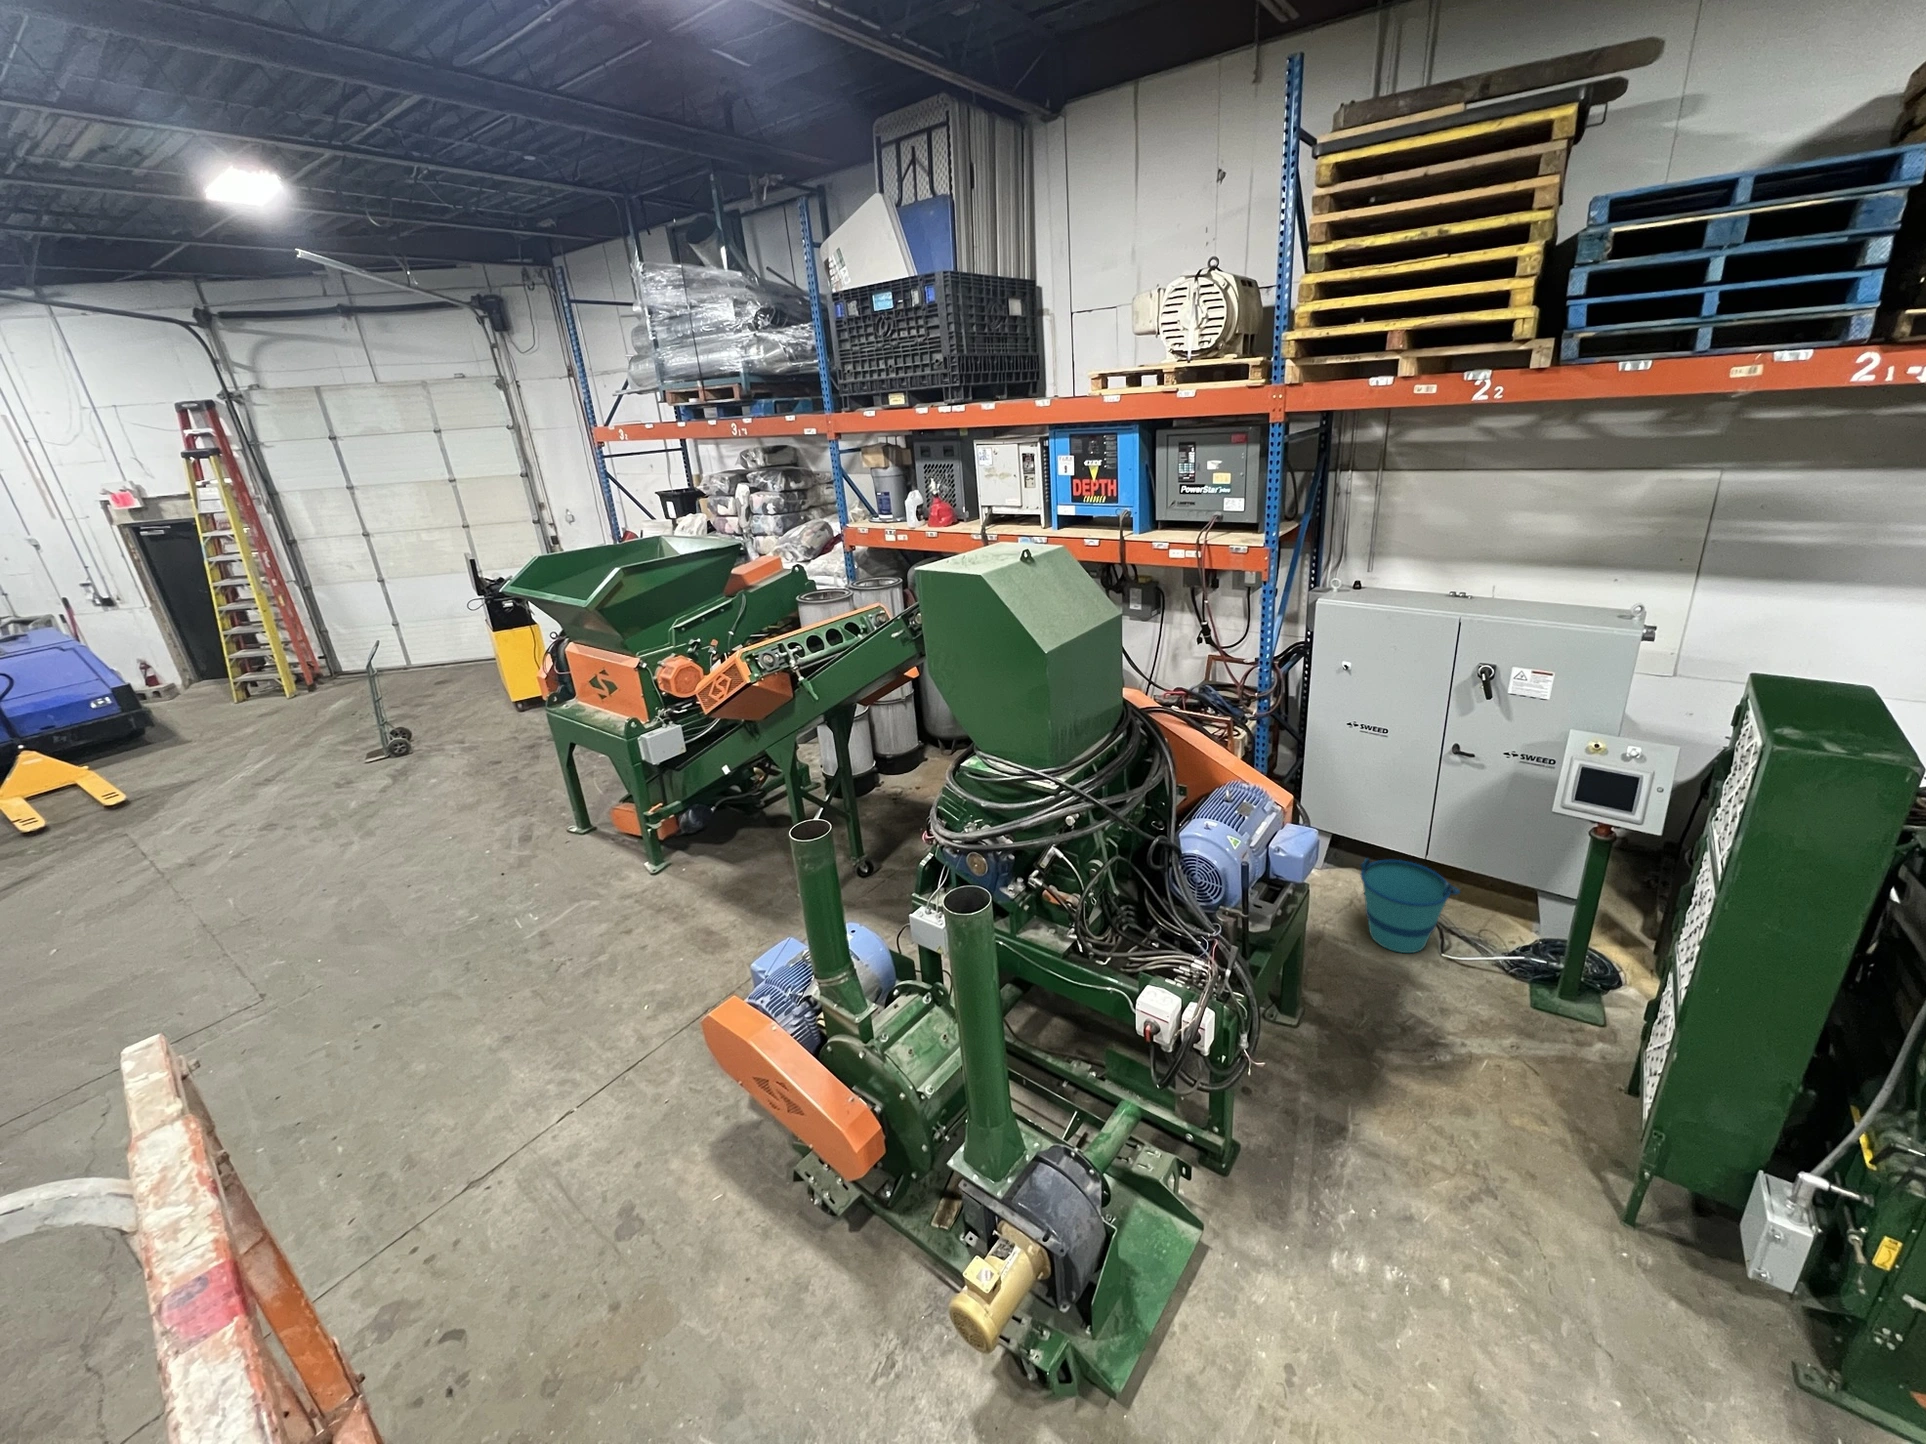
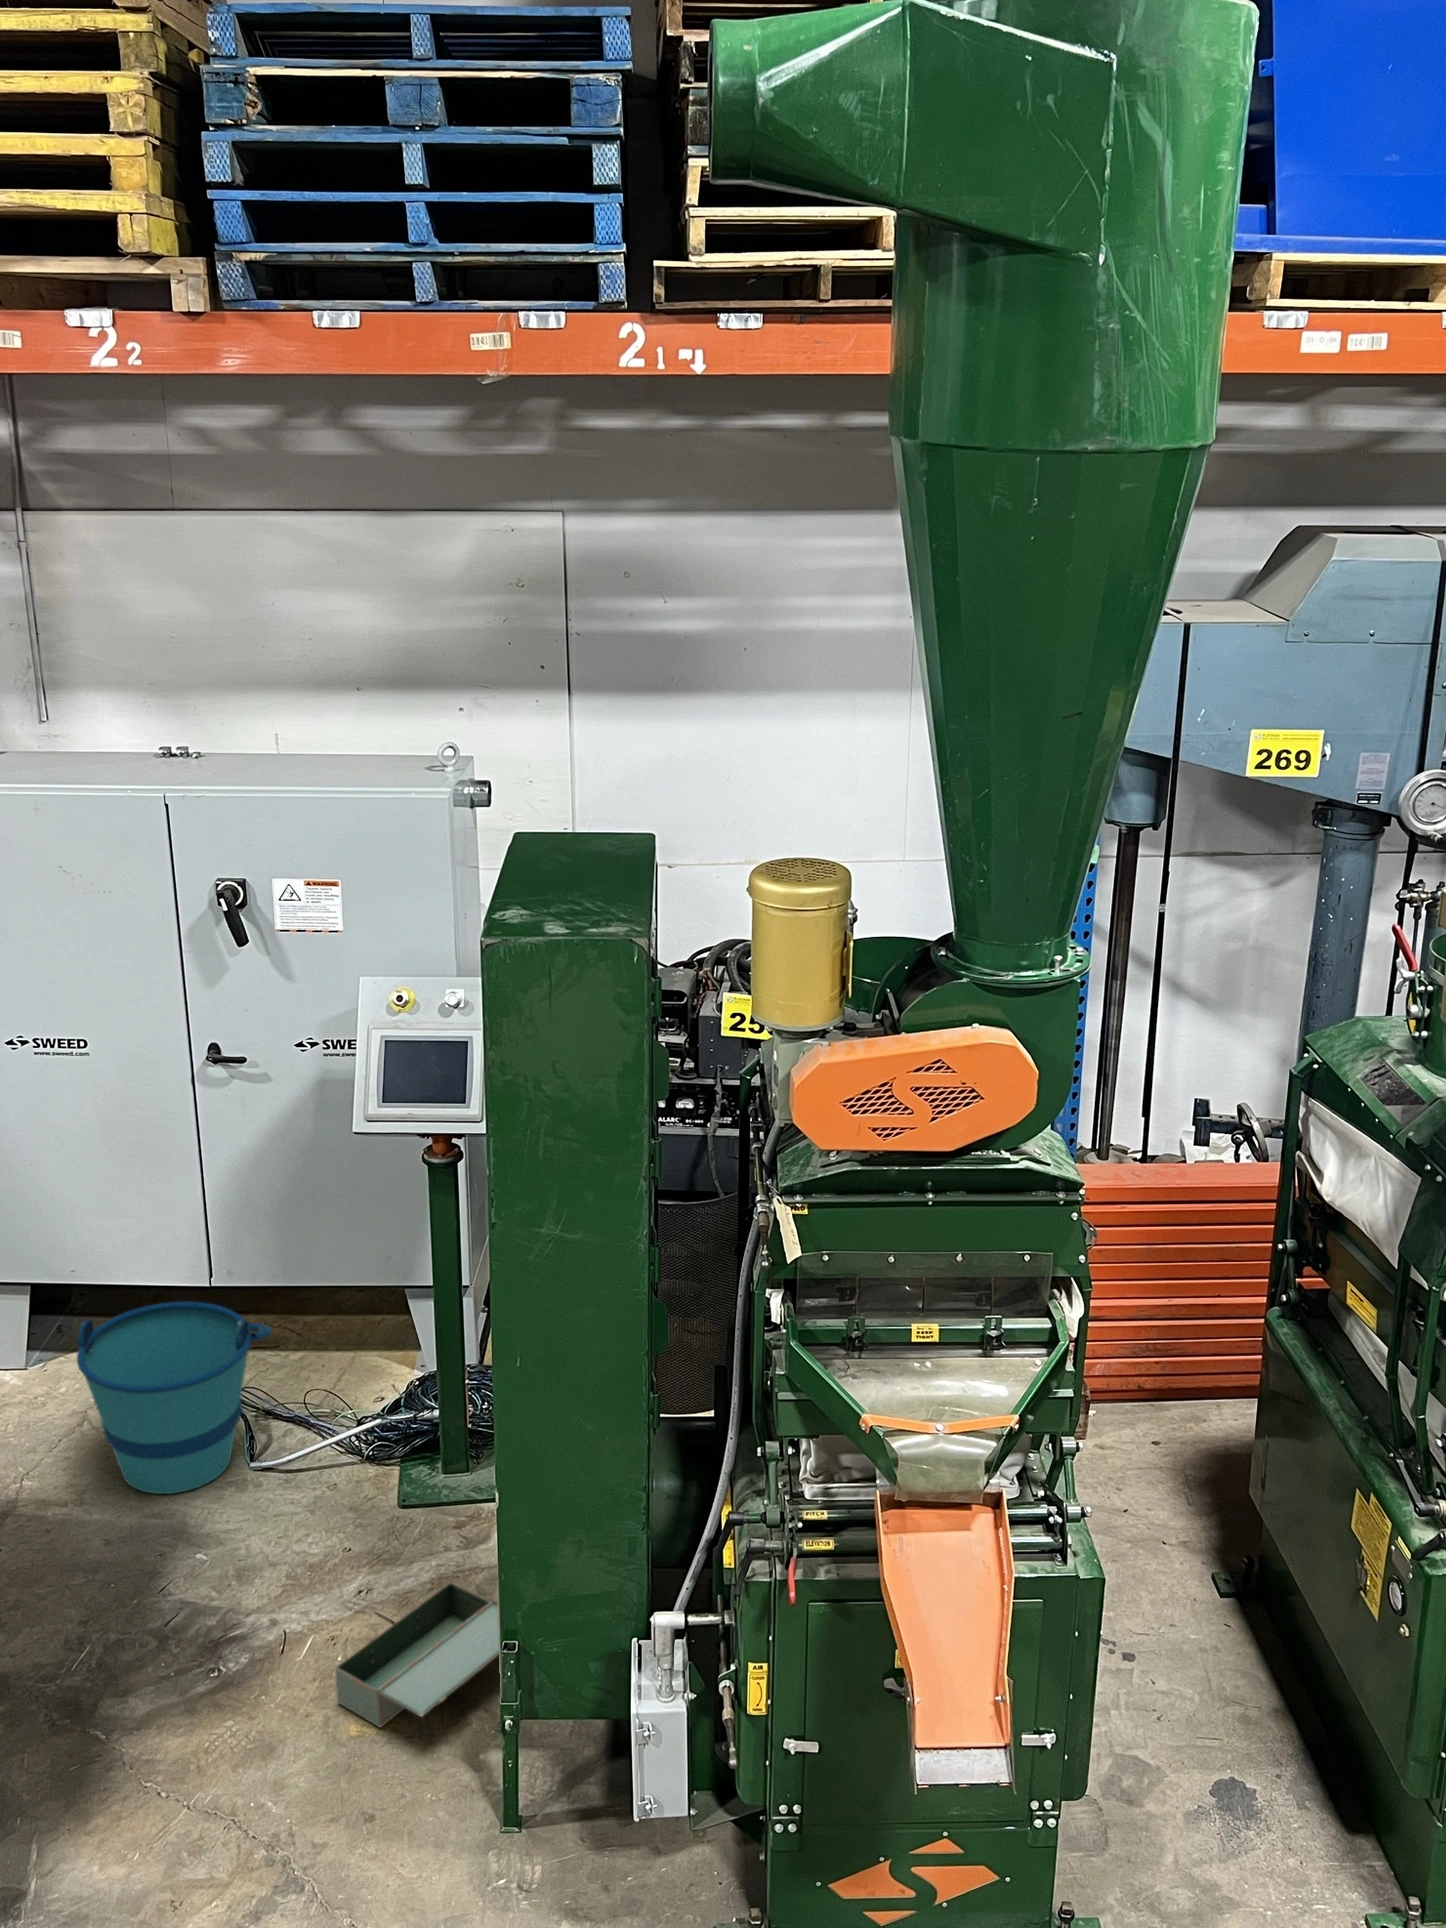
toolbox: none [1481,1062,1615,1132] -> present [335,1582,499,1727]

